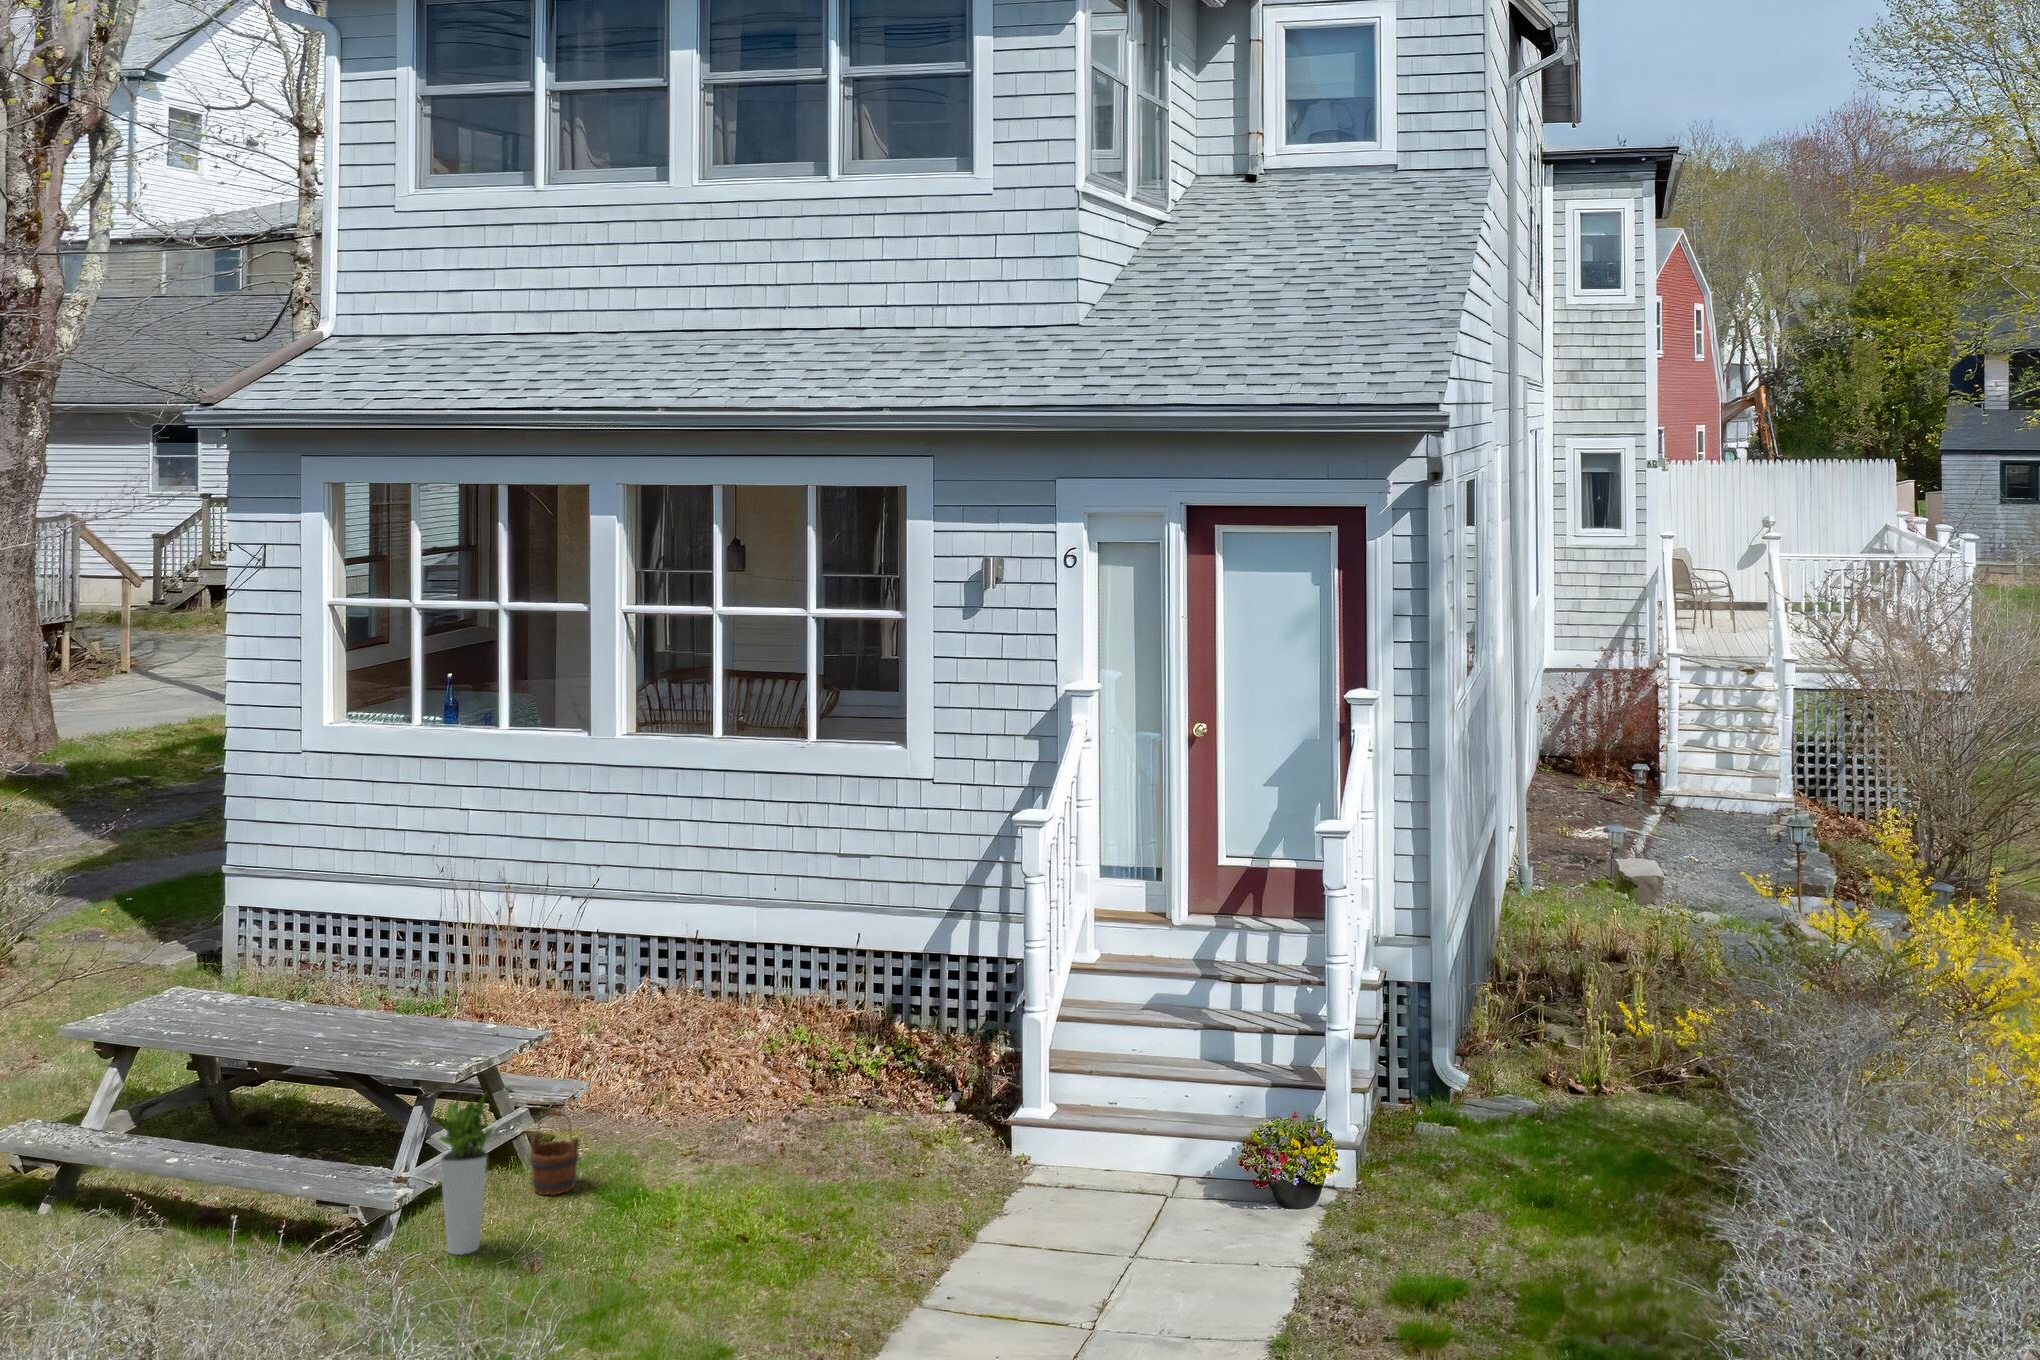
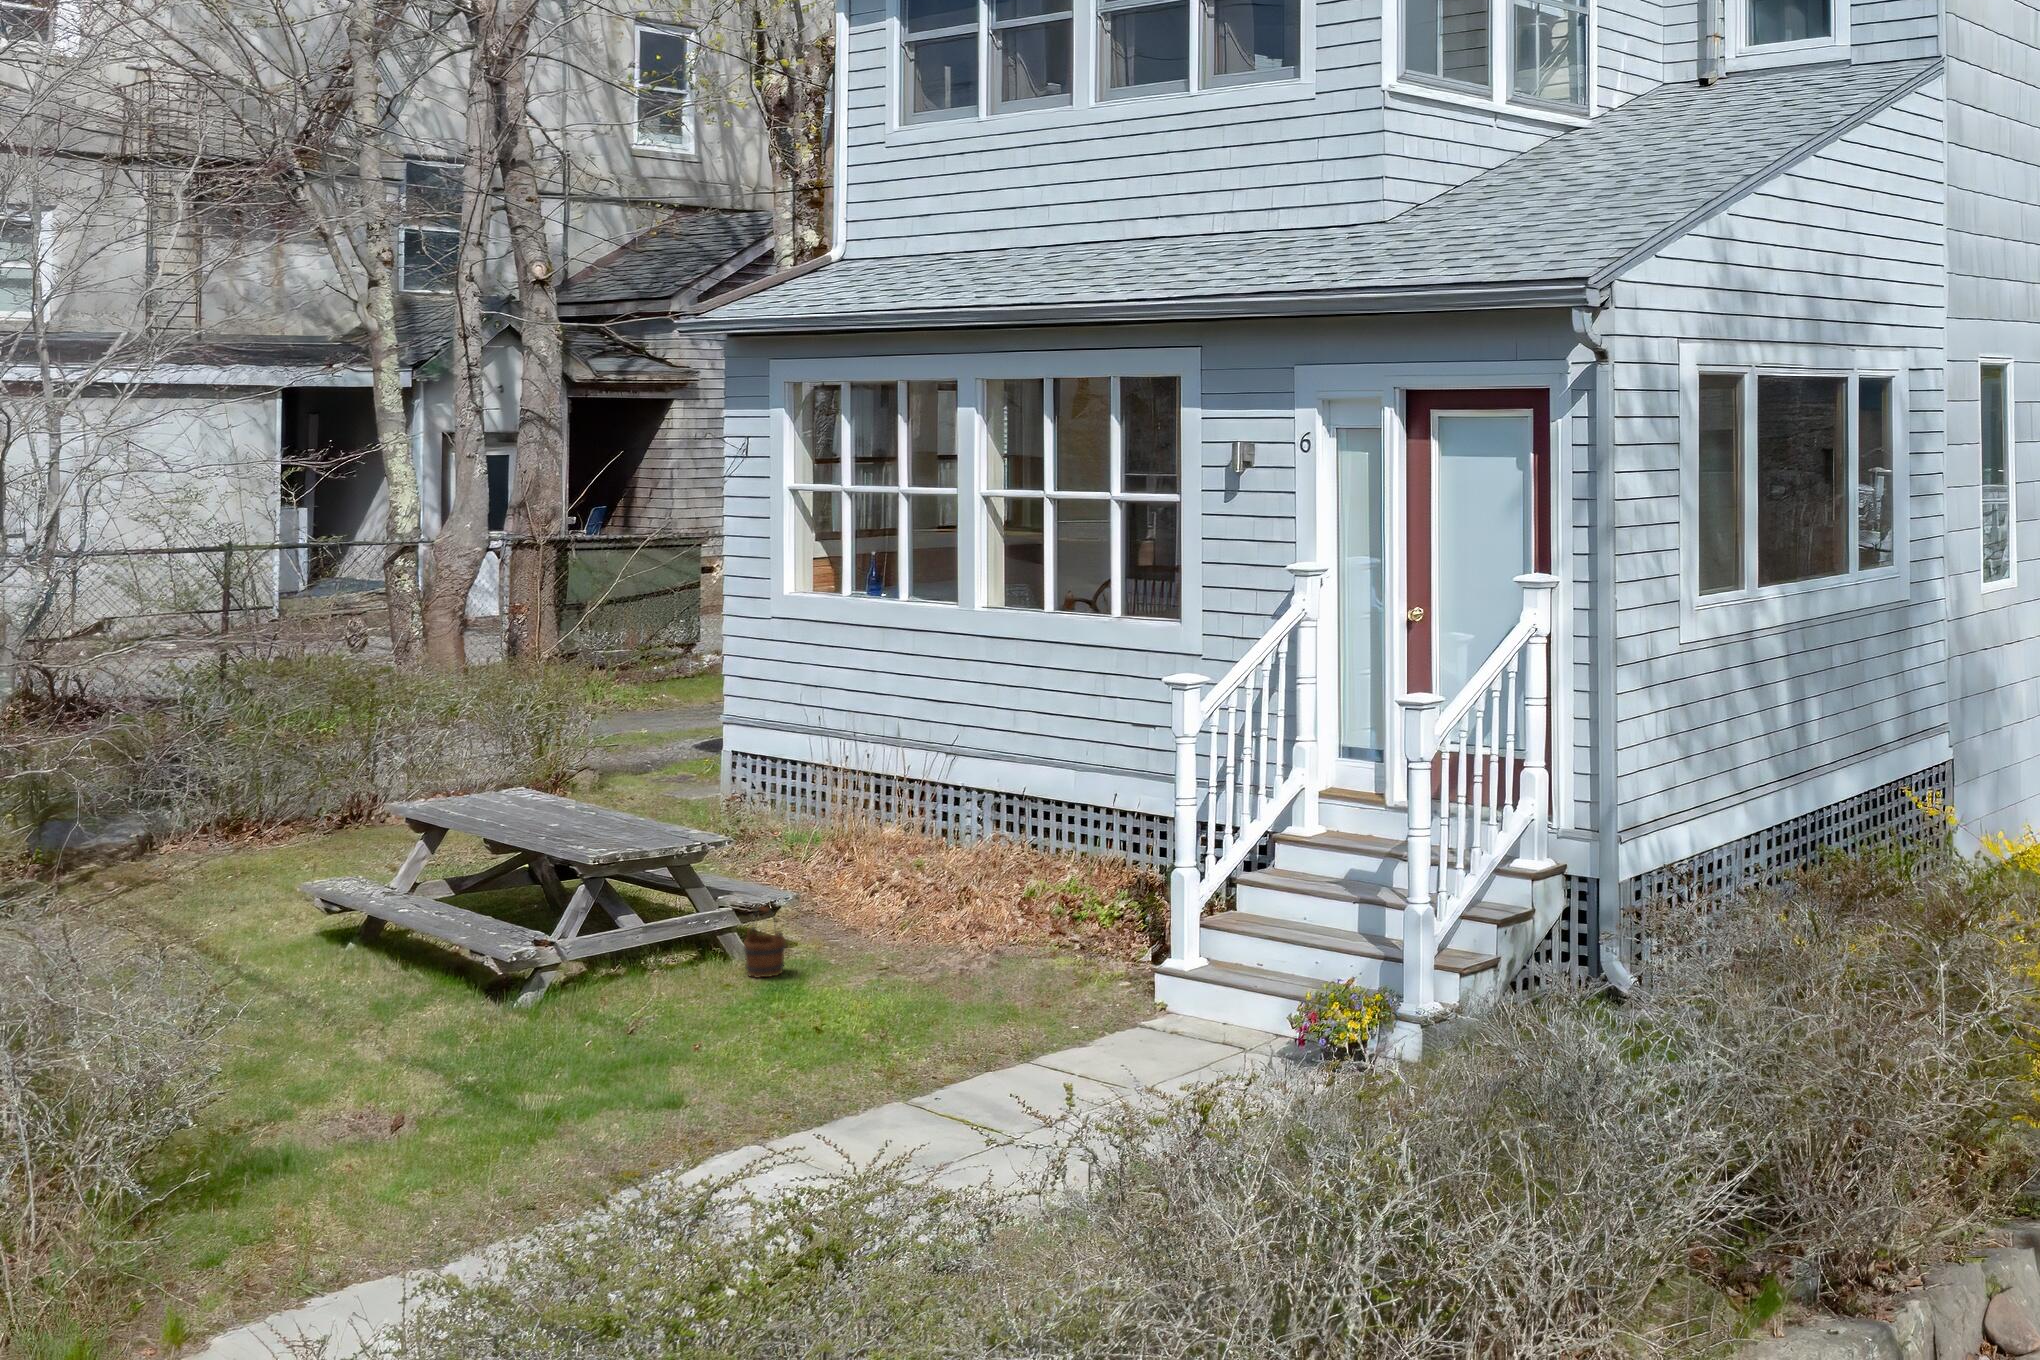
planter: present [439,1093,495,1255] -> none [622,871,677,1004]

